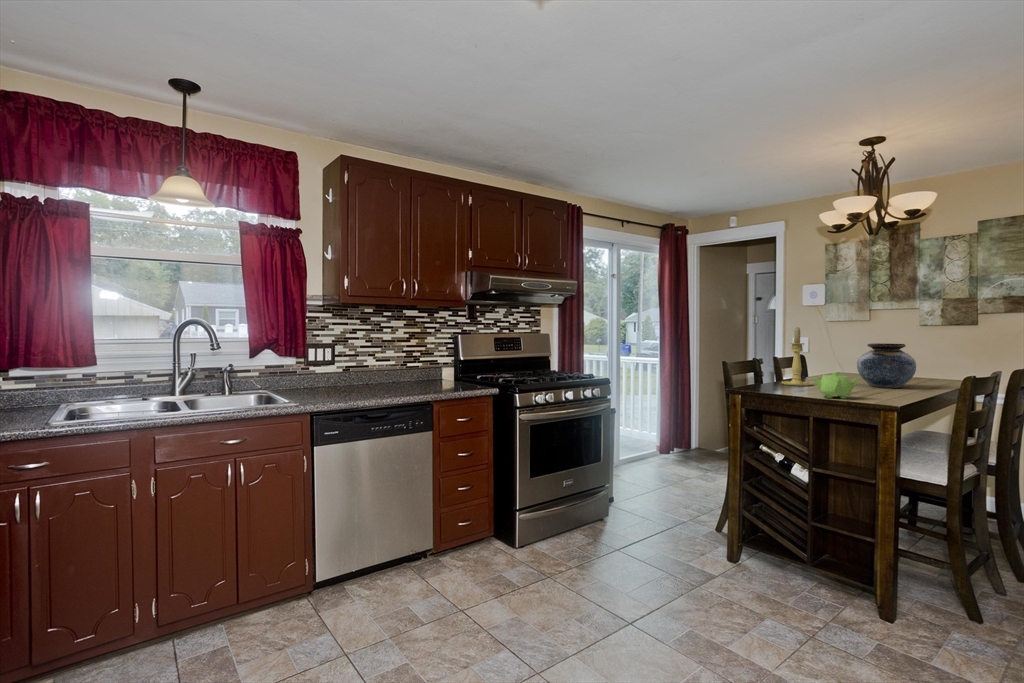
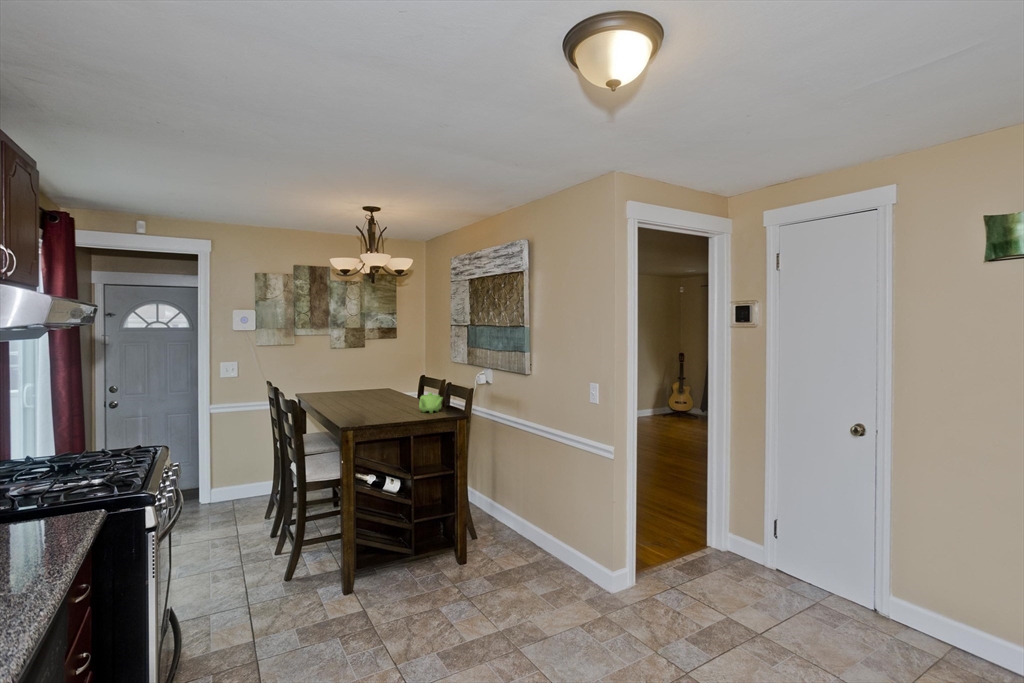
candle holder: present [781,328,812,386] -> none [336,356,362,409]
vase: present [857,343,916,388] -> none [369,366,407,400]

